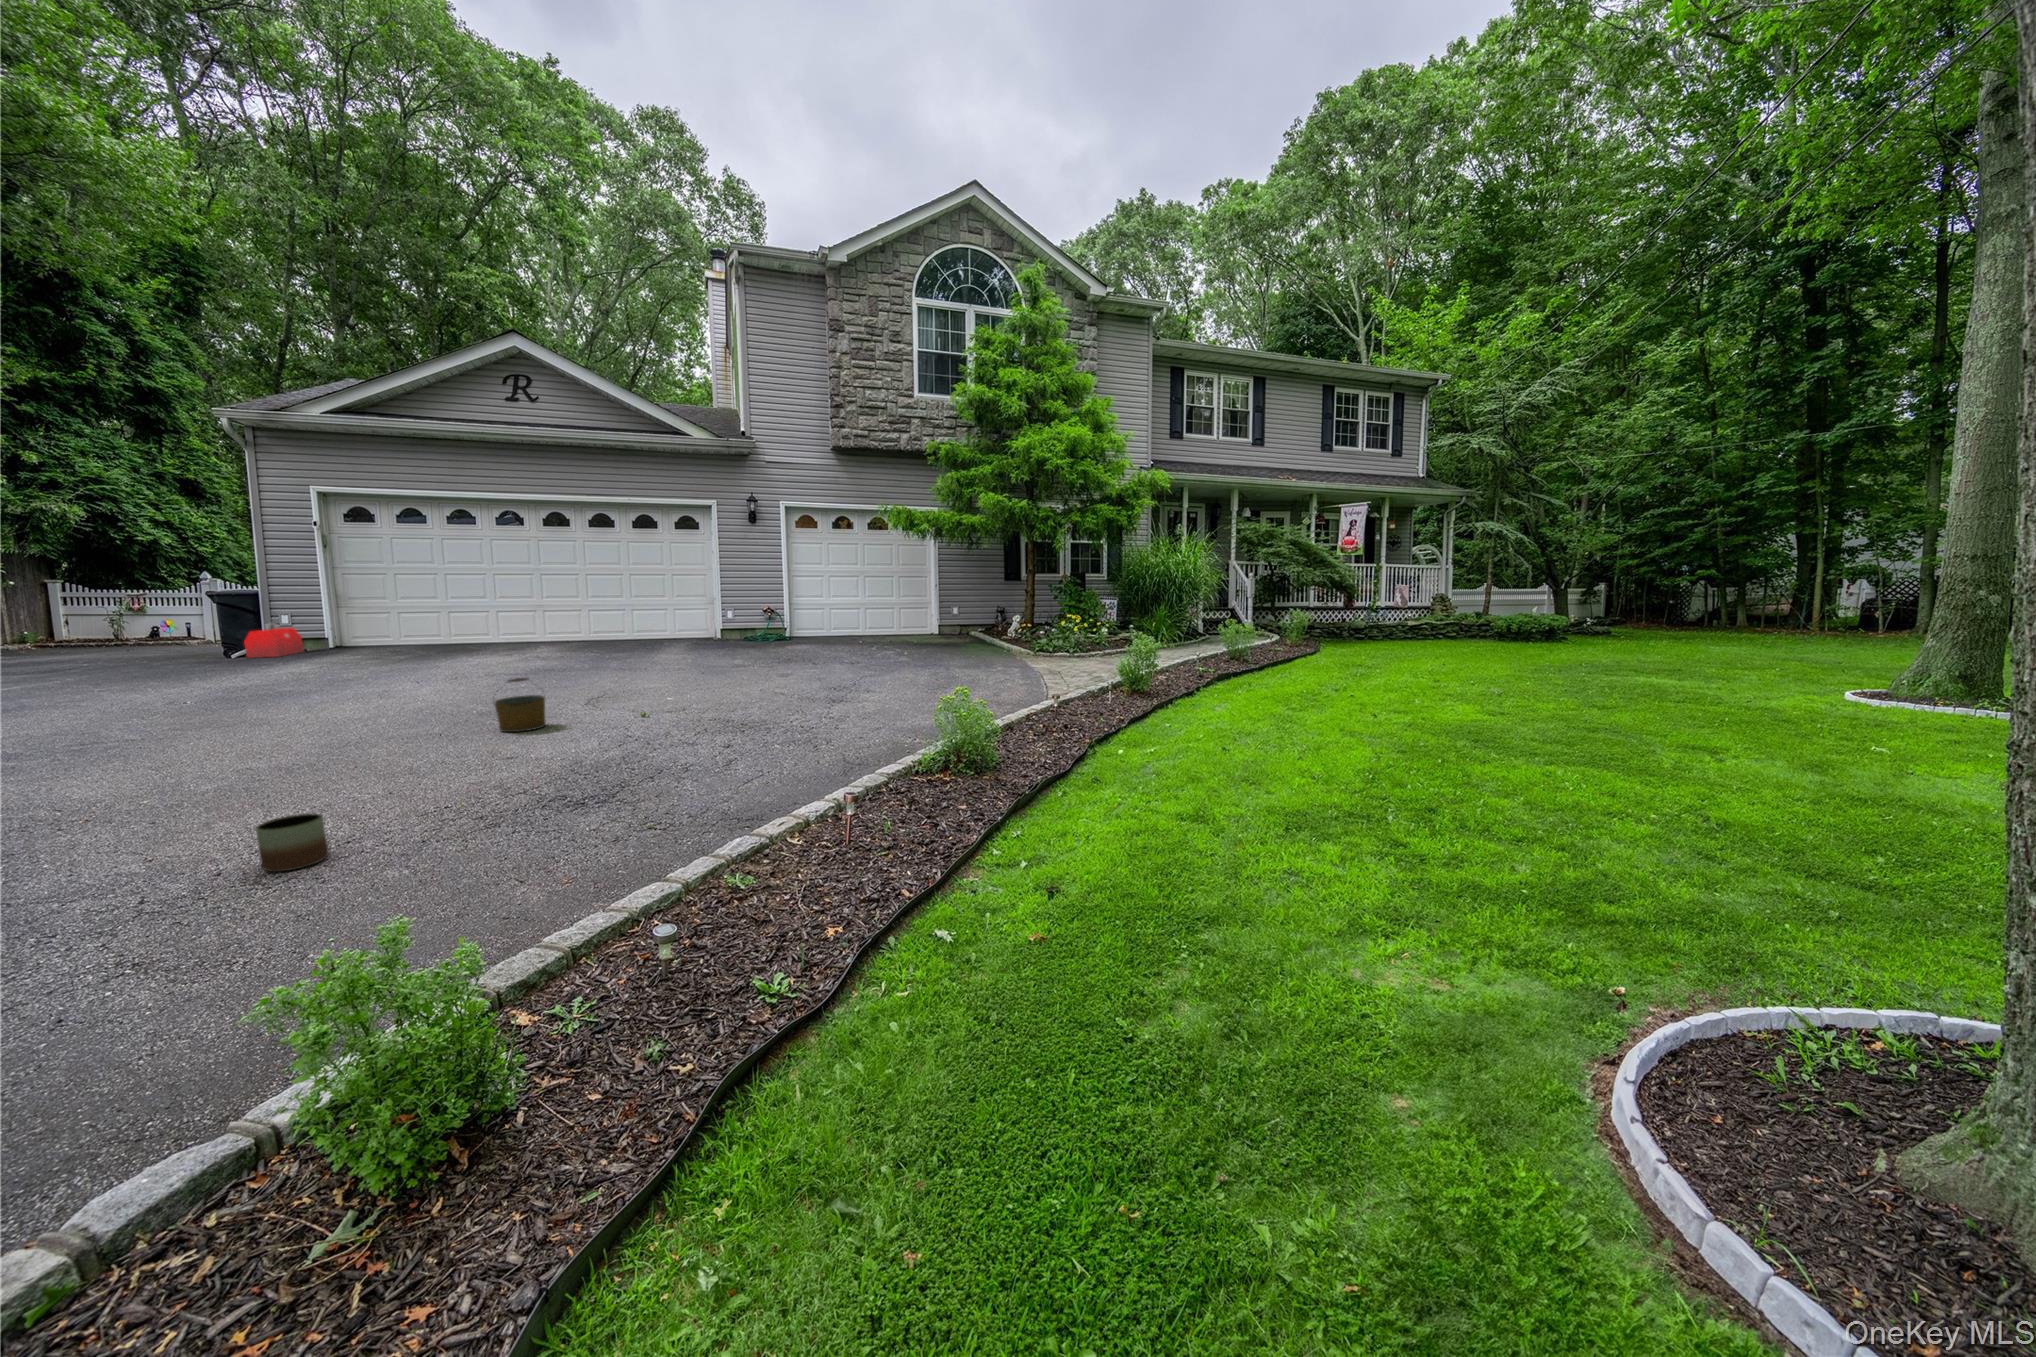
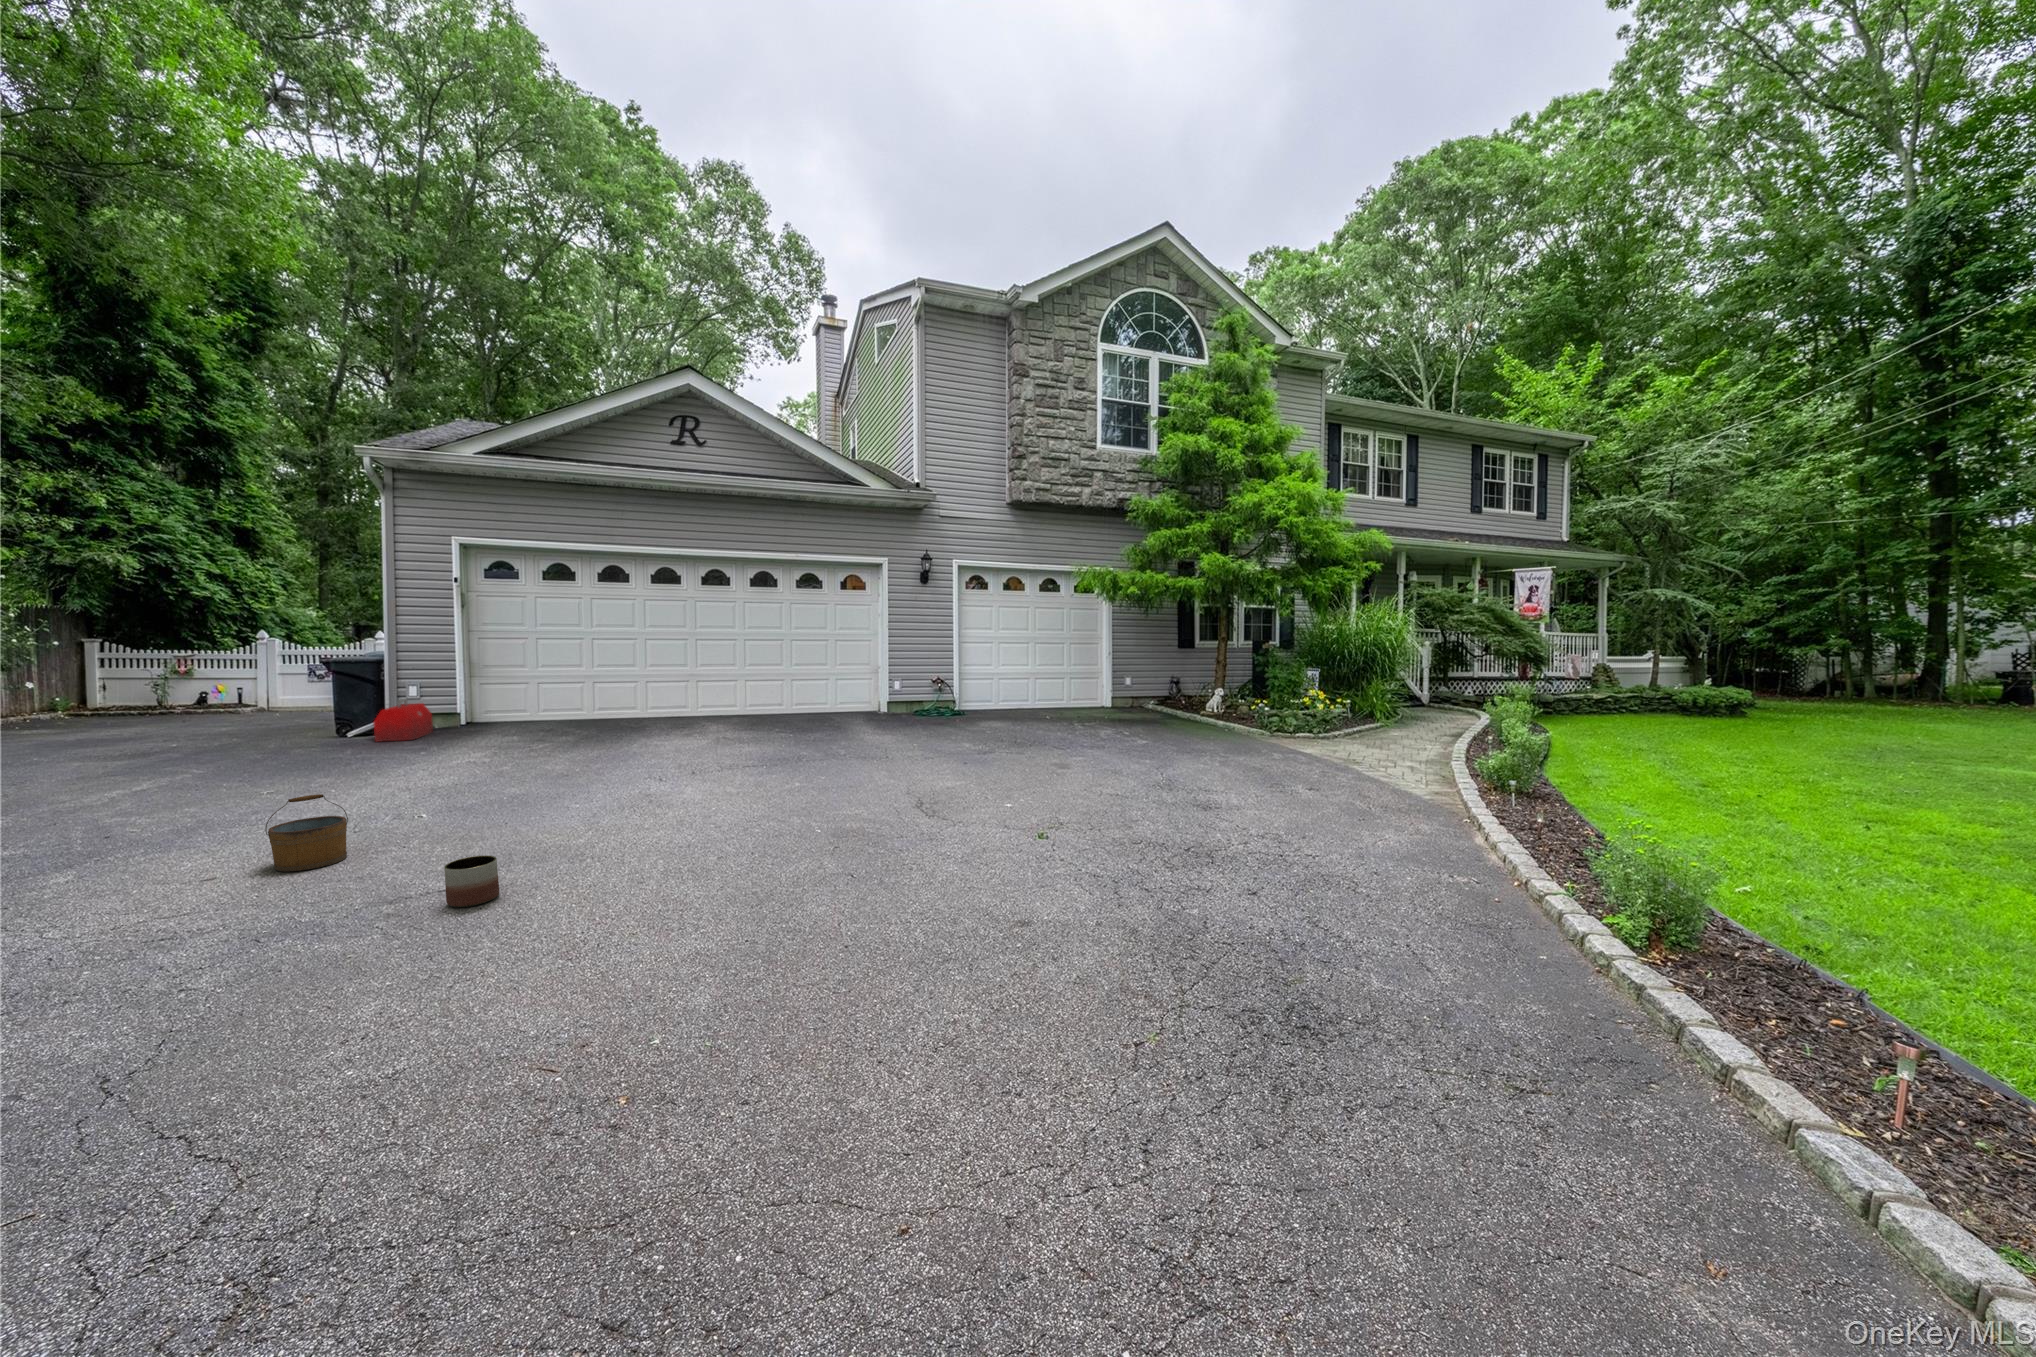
bucket: present [494,678,546,732] -> present [265,794,348,872]
planter: present [256,813,329,872] -> present [444,855,499,907]

